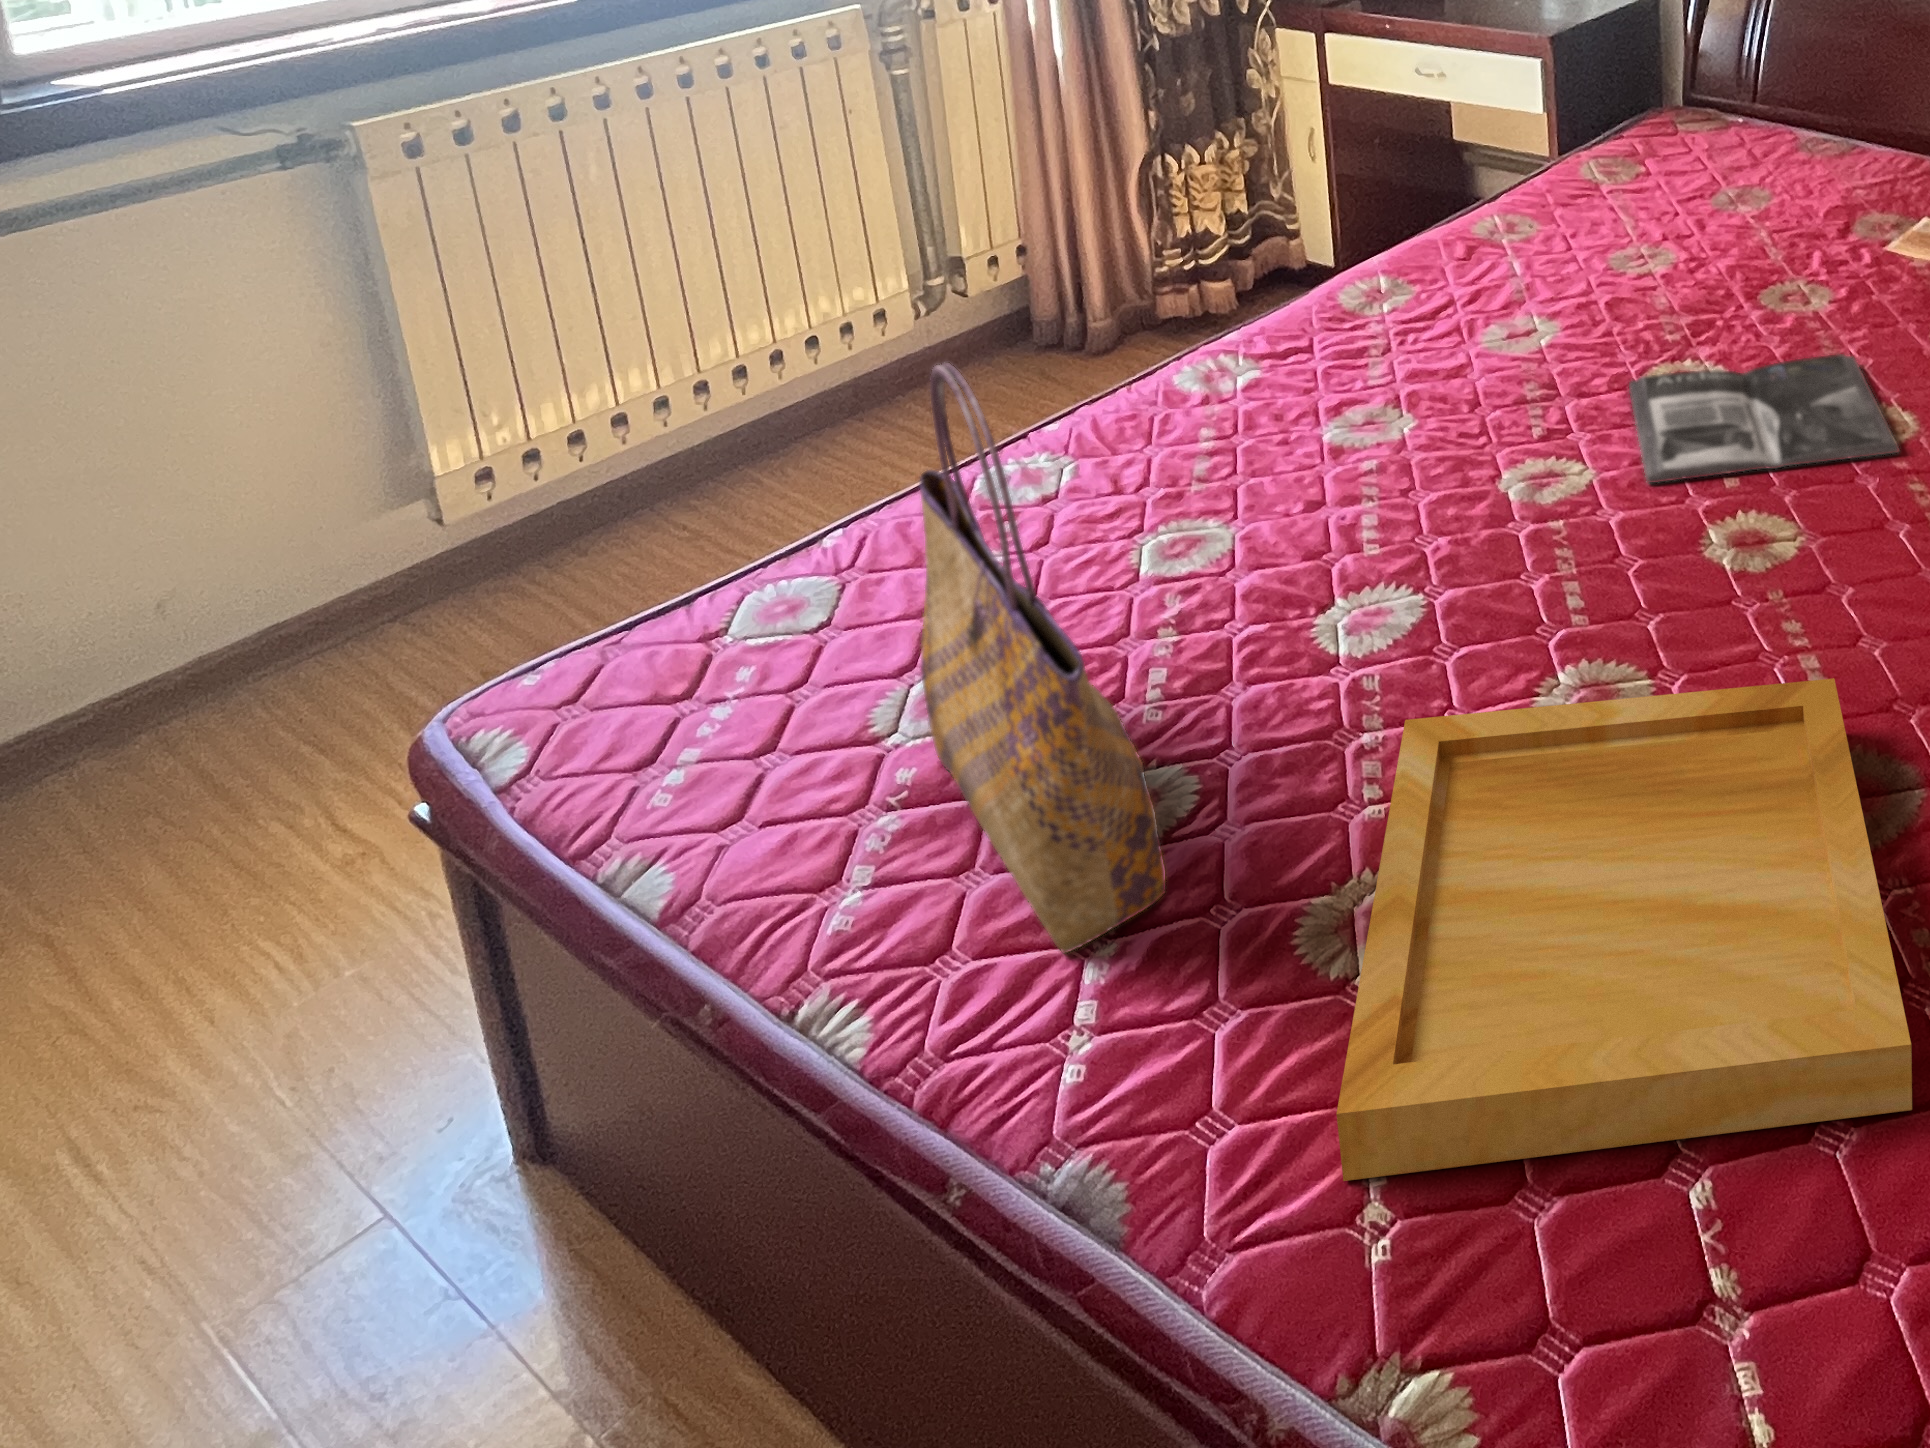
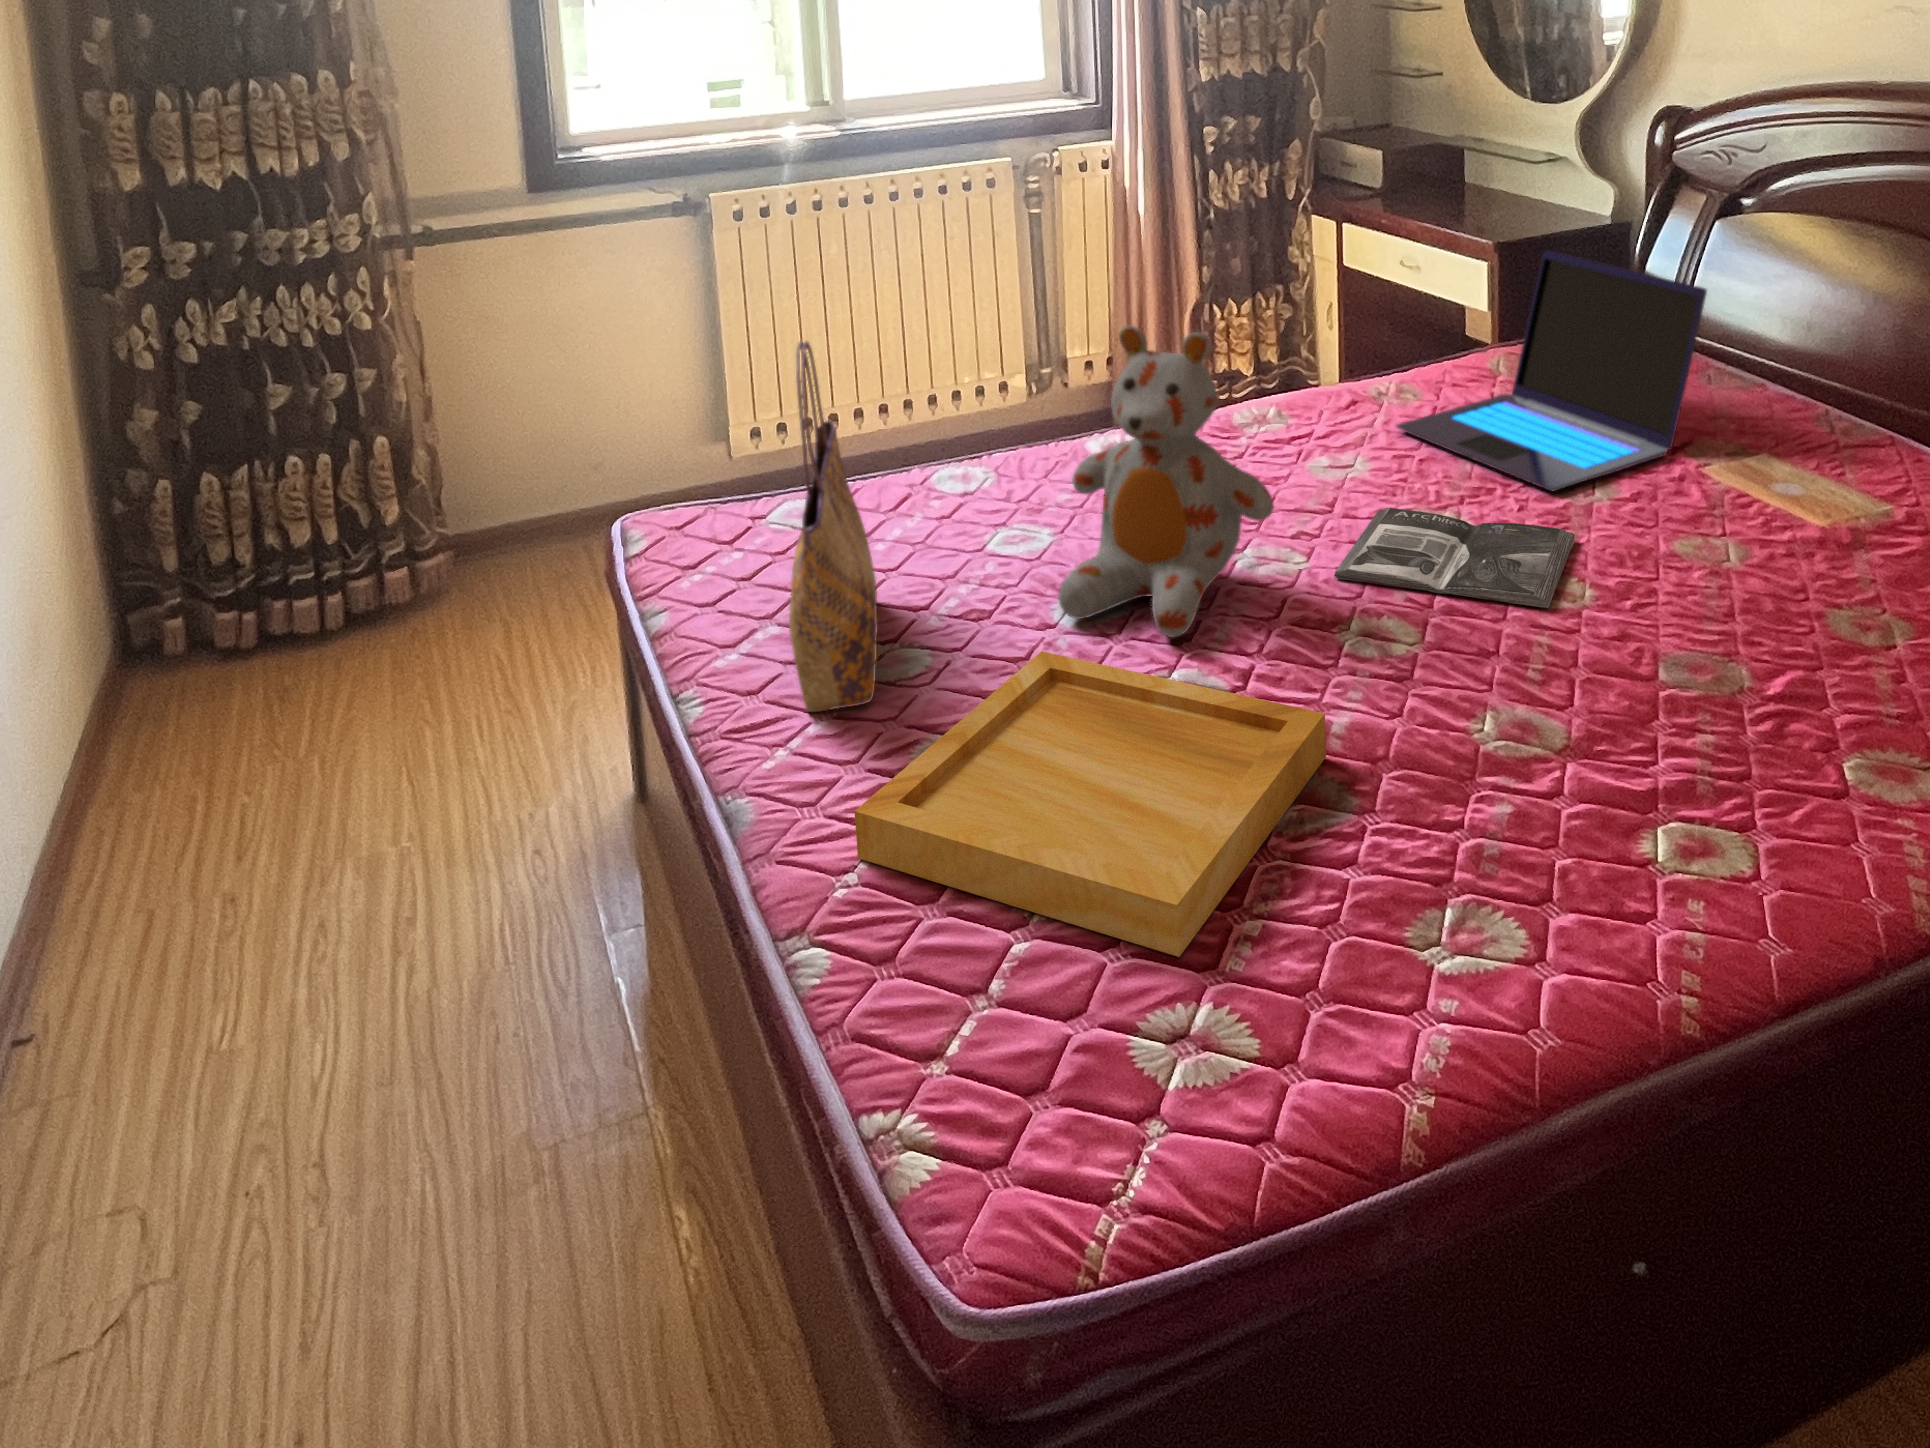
laptop: none [1560,39,1877,311] -> present [1396,250,1707,491]
stuffed bear: none [1299,220,1598,647] -> present [1058,326,1274,637]

